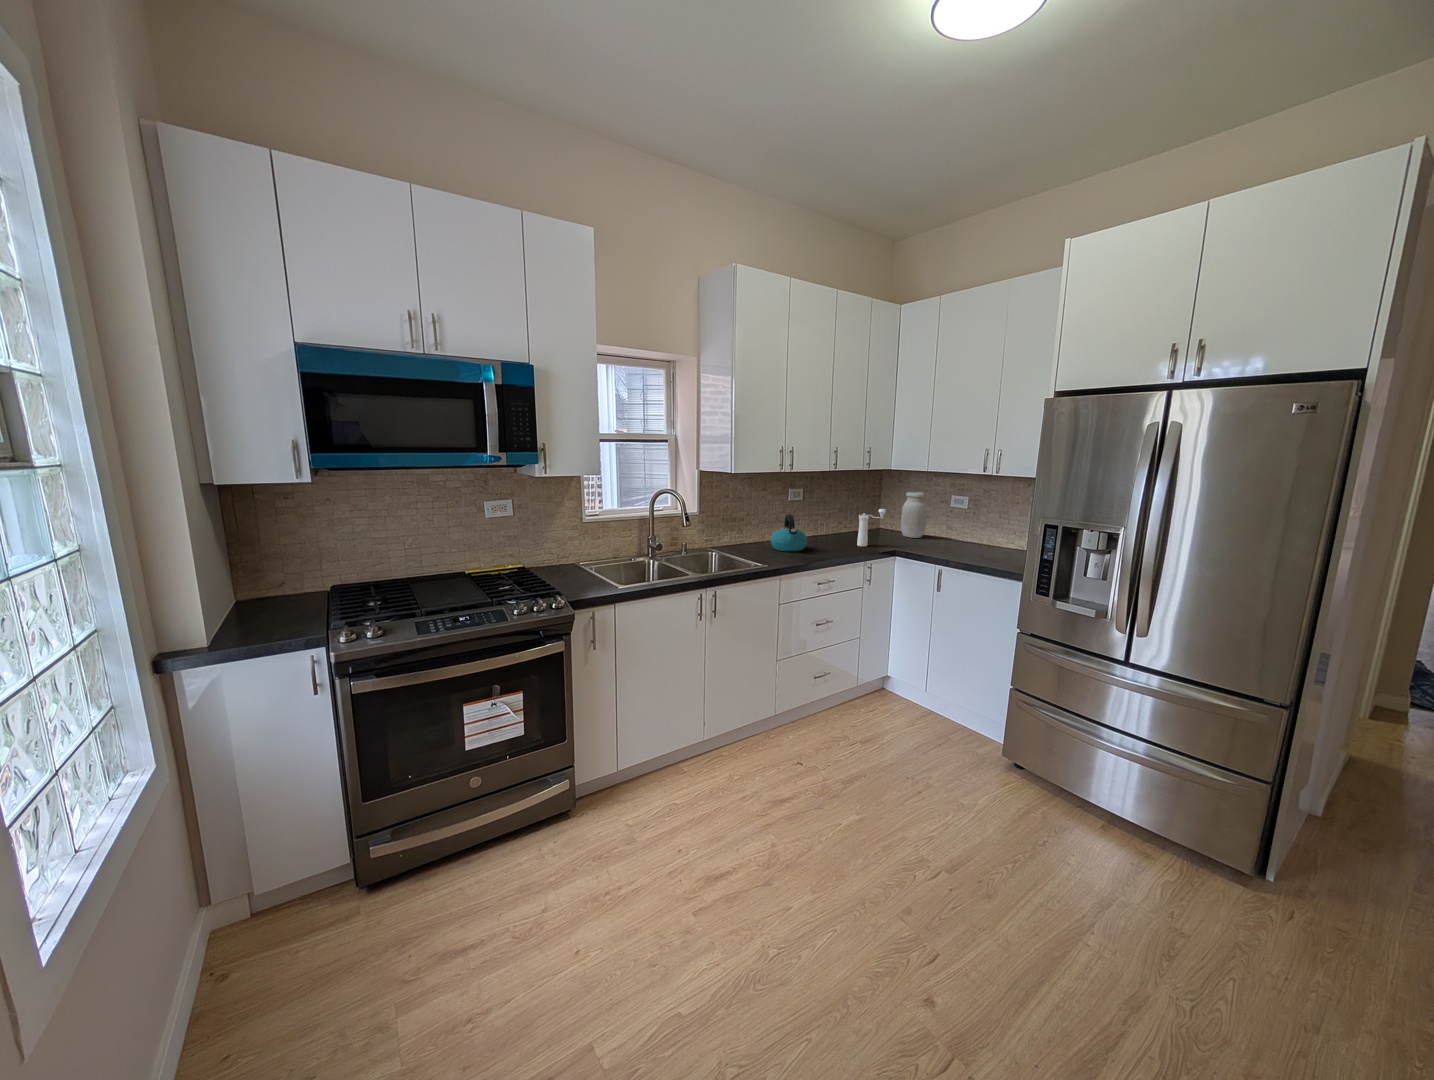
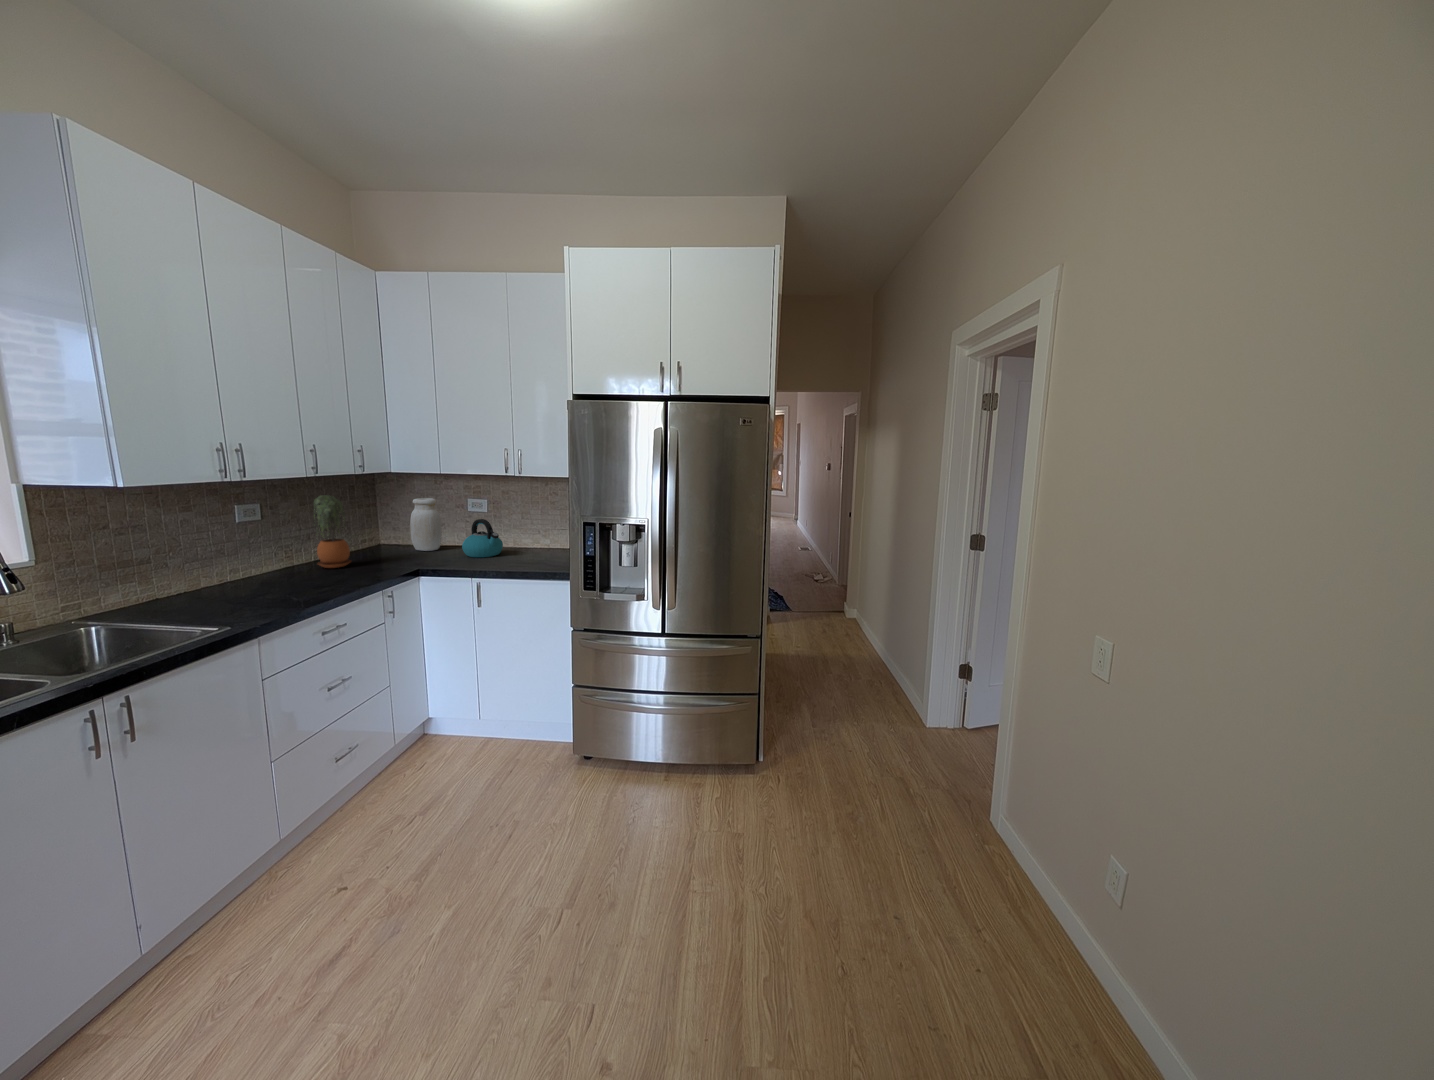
potted plant: none [831,484,854,541] -> present [314,495,351,568]
pepper mill: present [857,509,886,546] -> none [360,521,397,571]
kettle: present [771,514,807,552] -> present [462,519,503,557]

